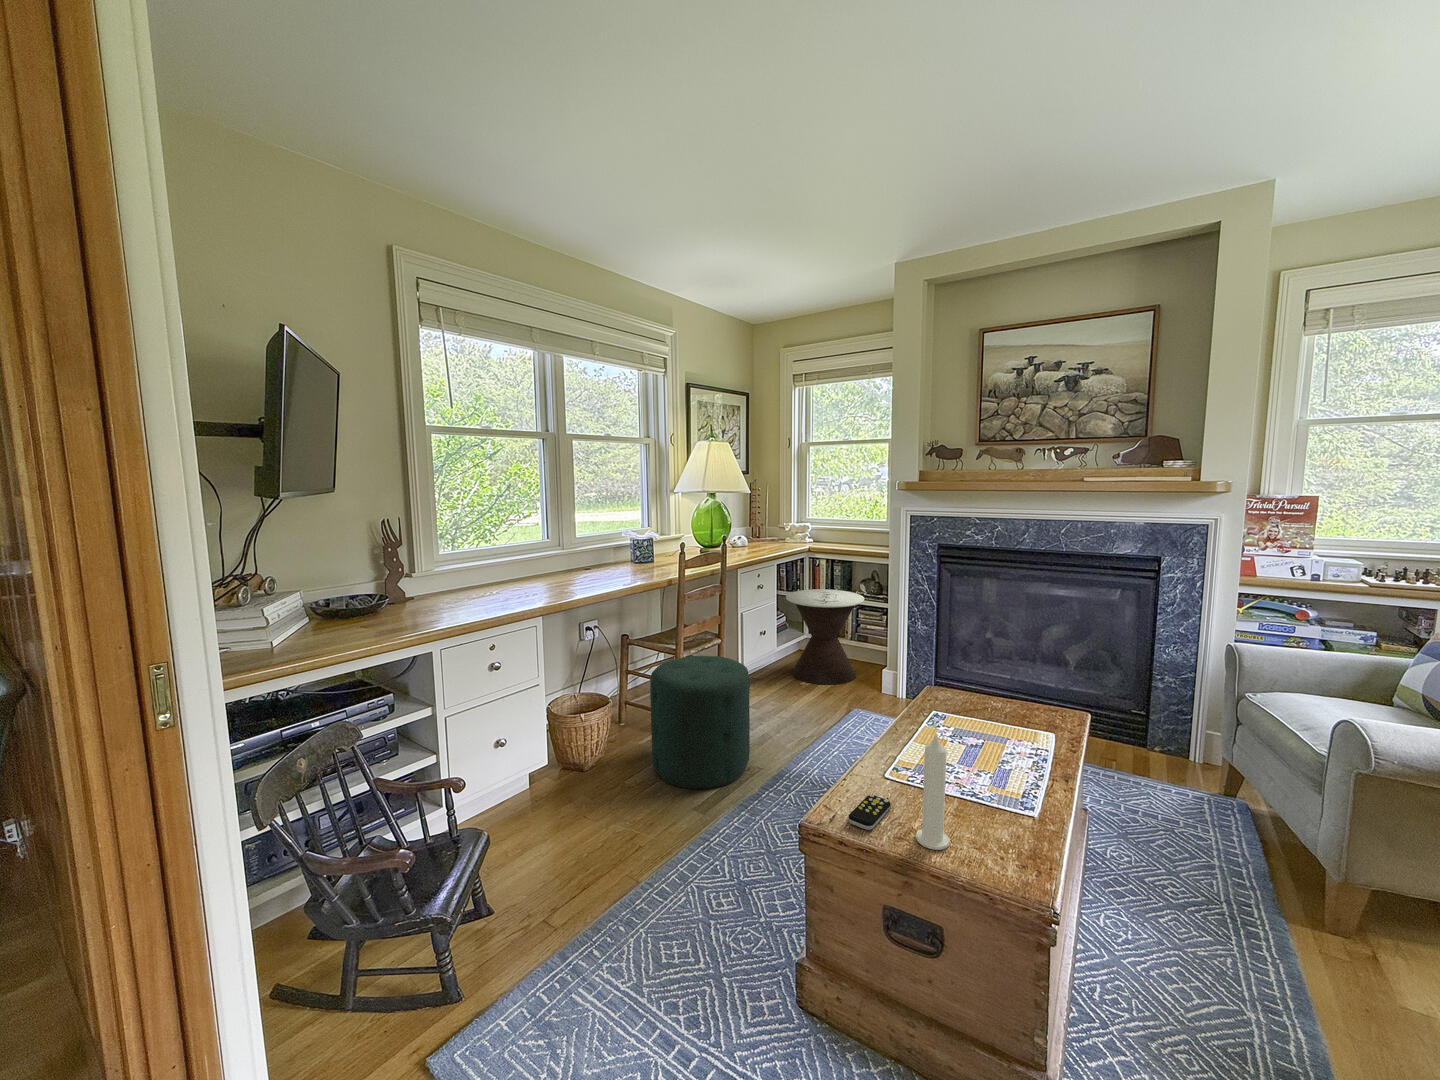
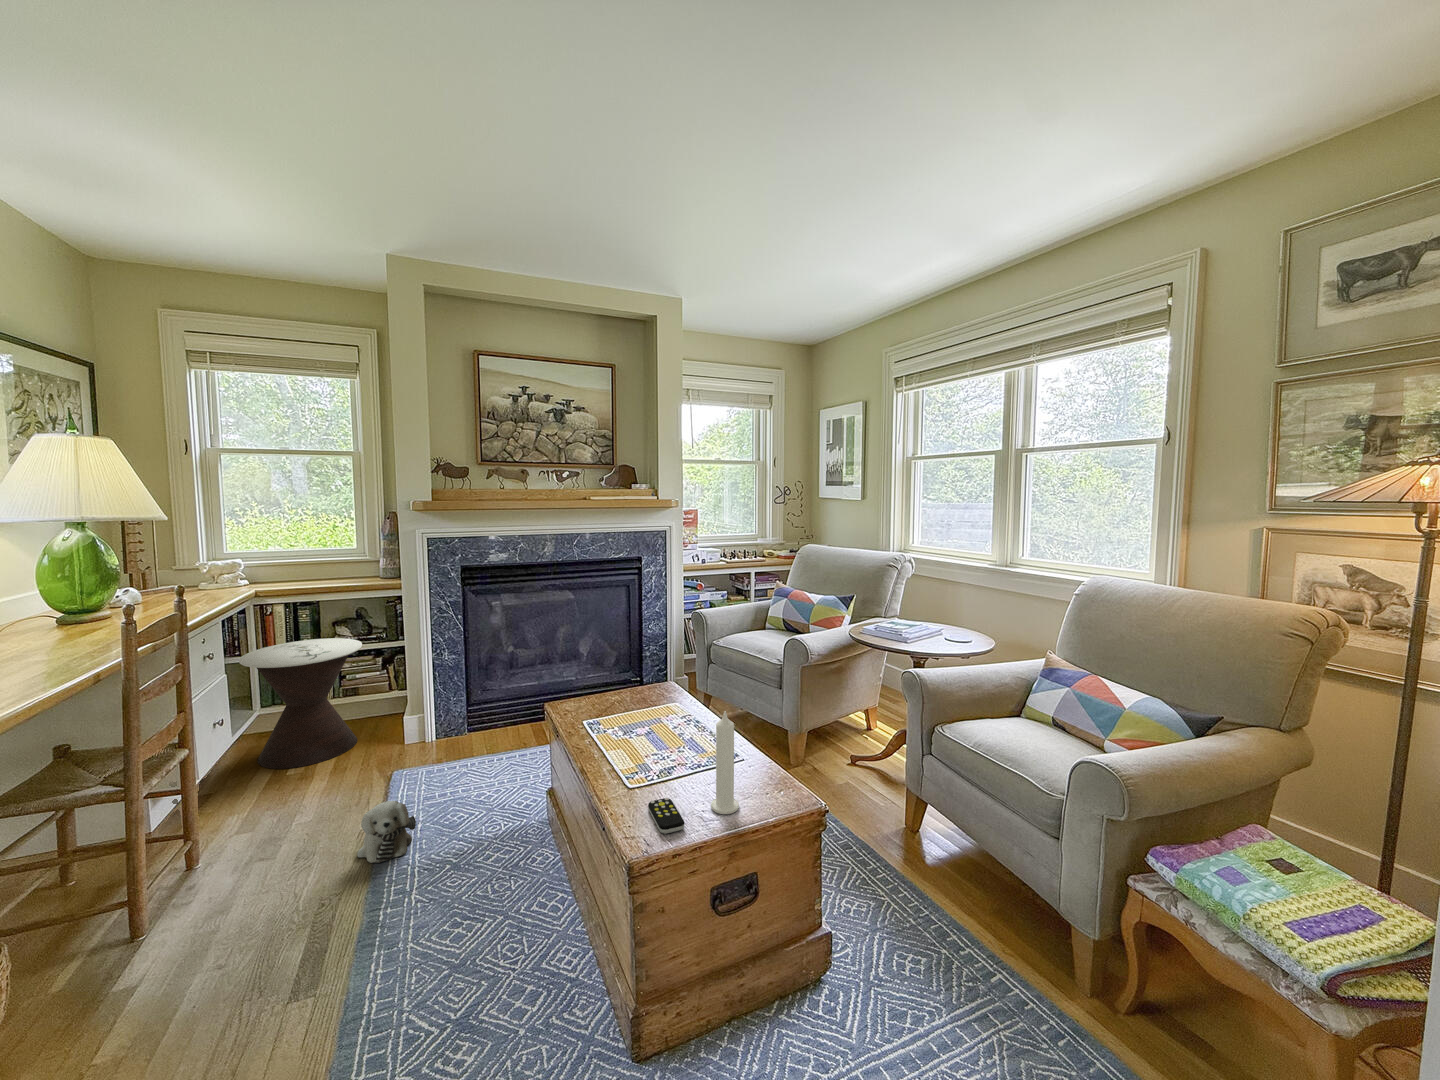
ottoman: present [650,656,750,789] -> none [113,761,325,1006]
plush toy: none [786,721,824,768] -> present [357,801,416,863]

